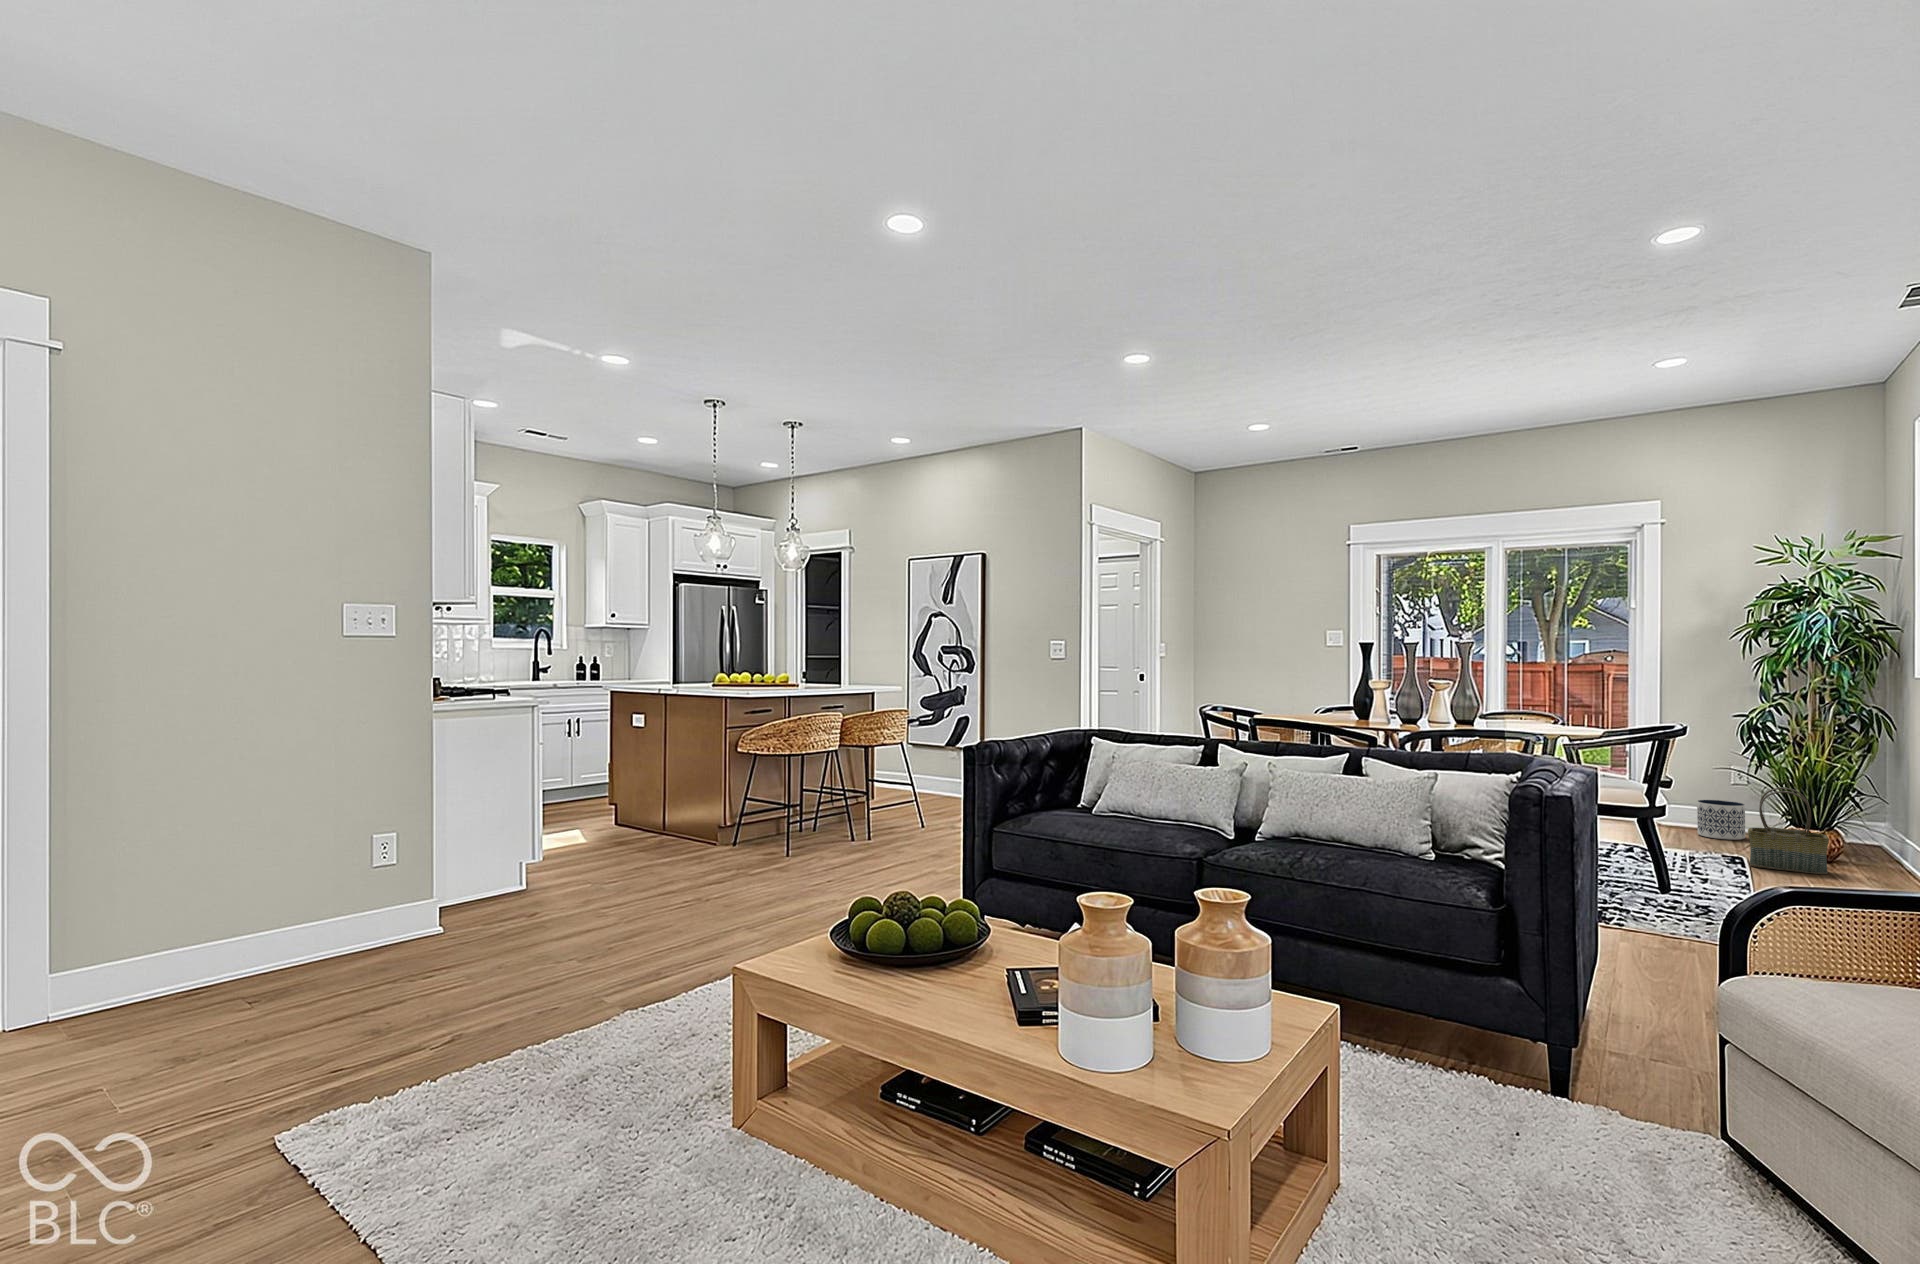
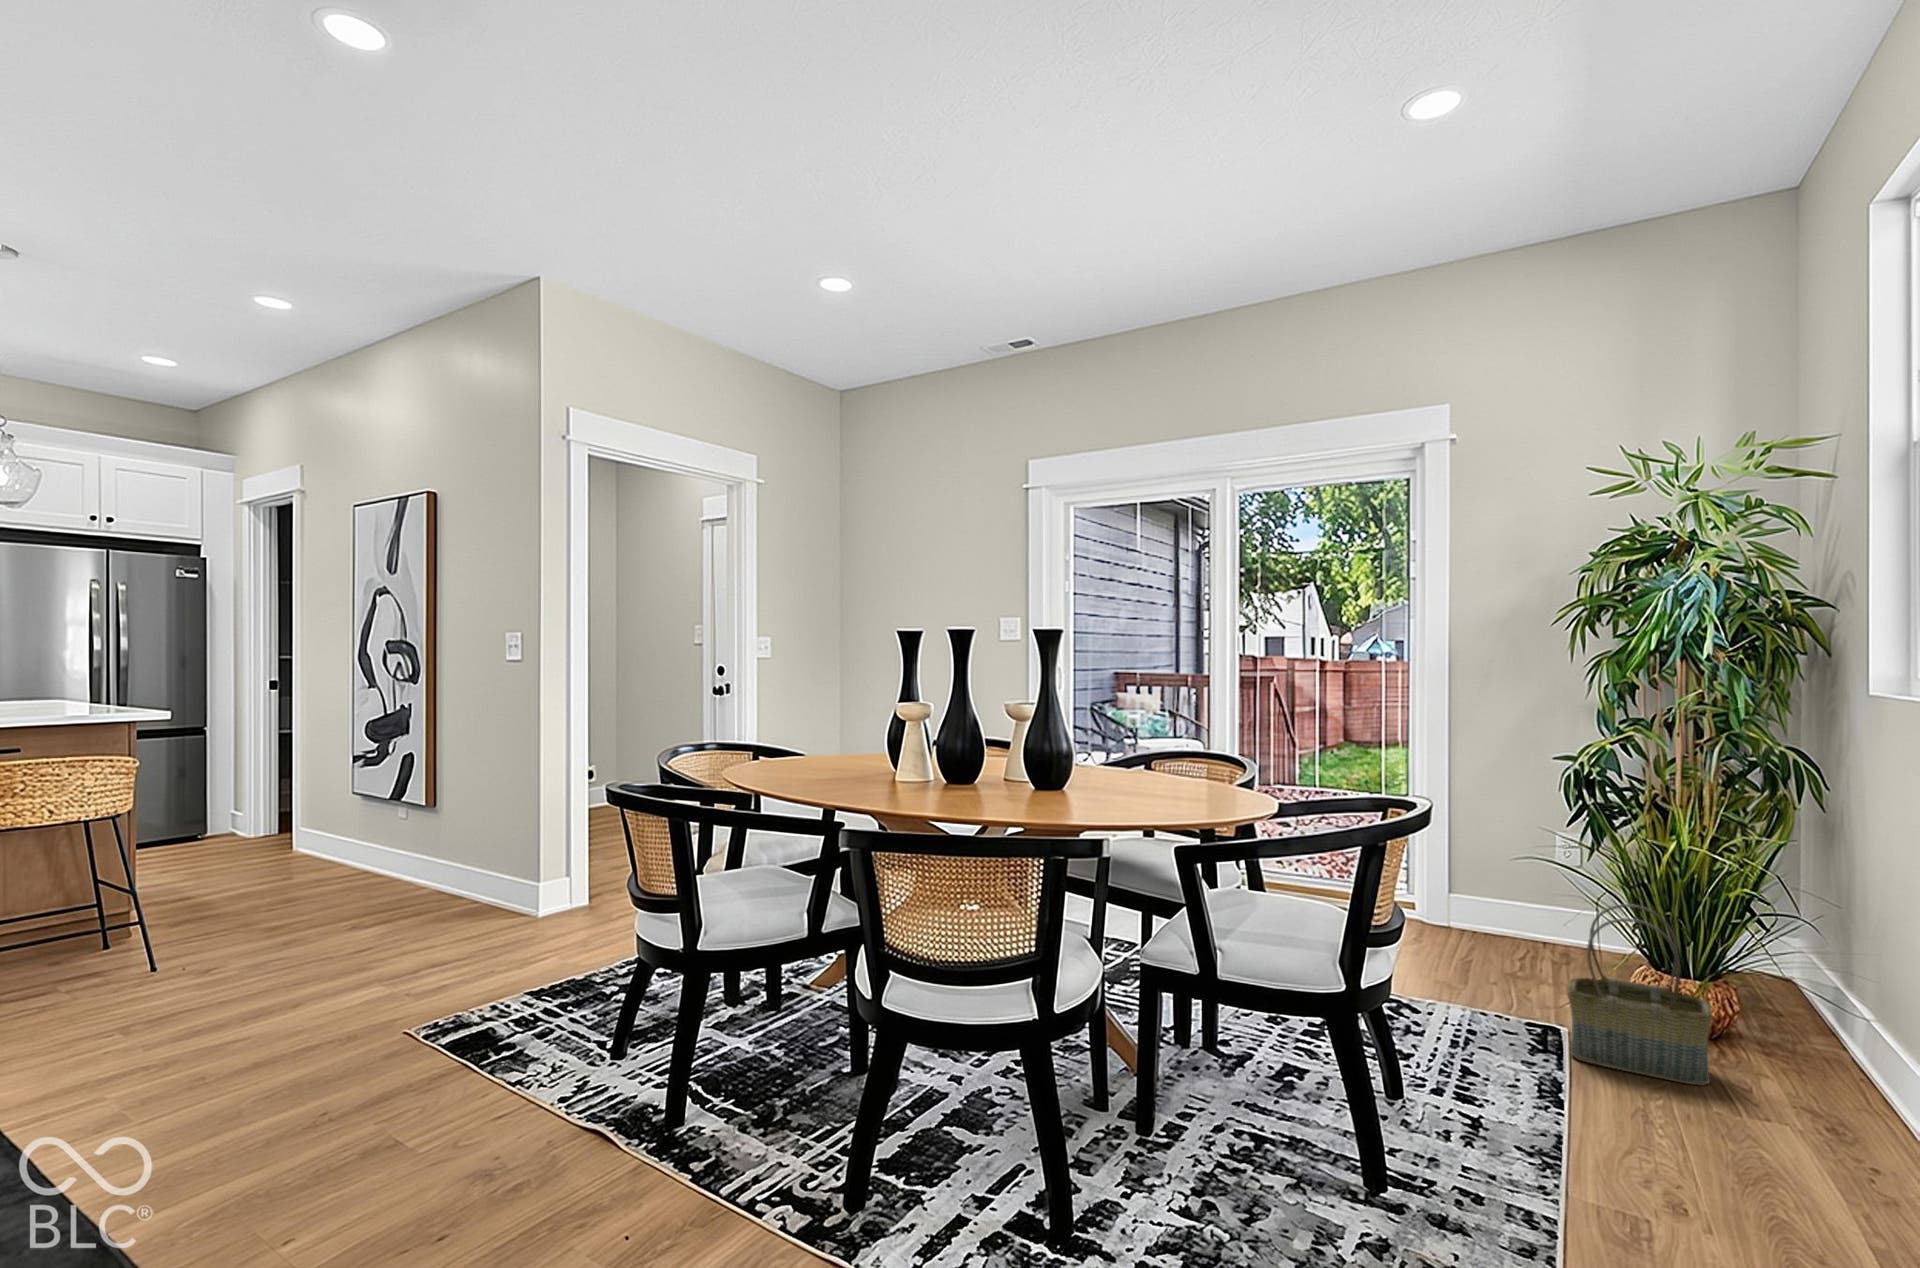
planter: present [1697,800,1745,840] -> none [1503,891,1576,965]

